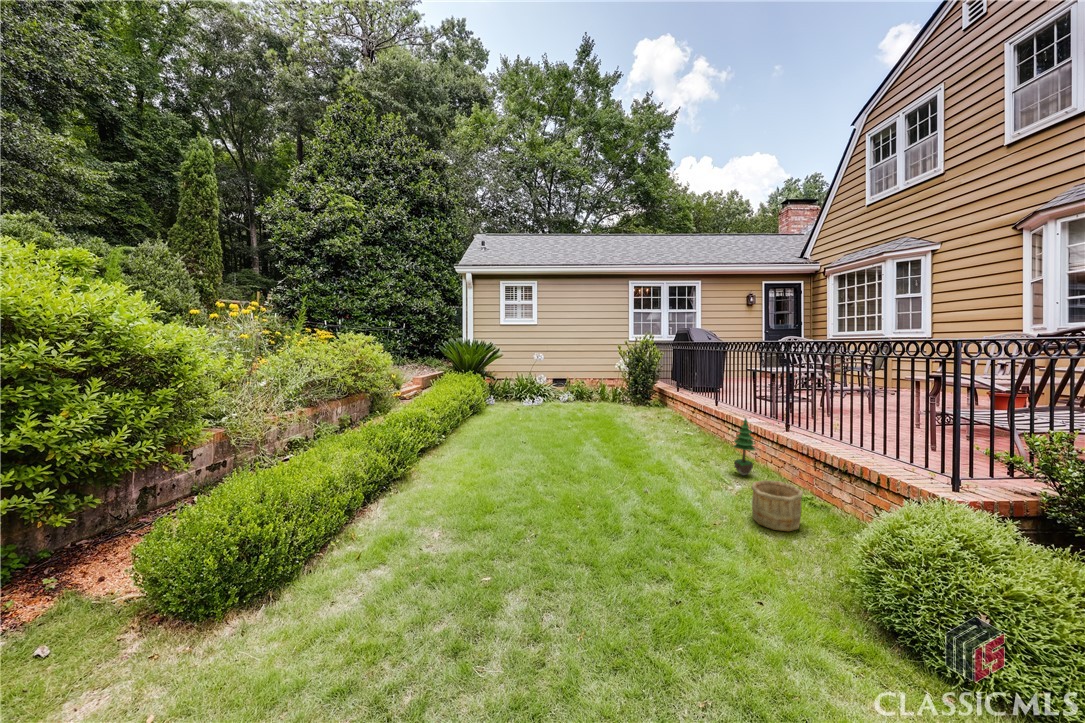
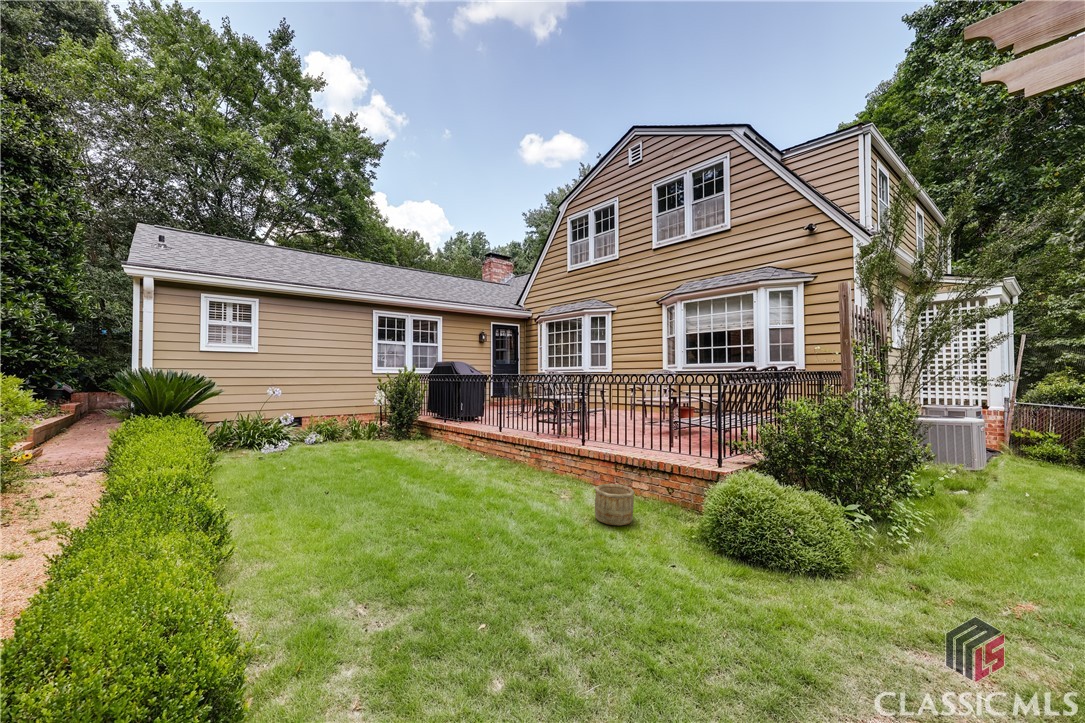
potted tree: present [733,418,755,476] -> none [549,434,569,490]

